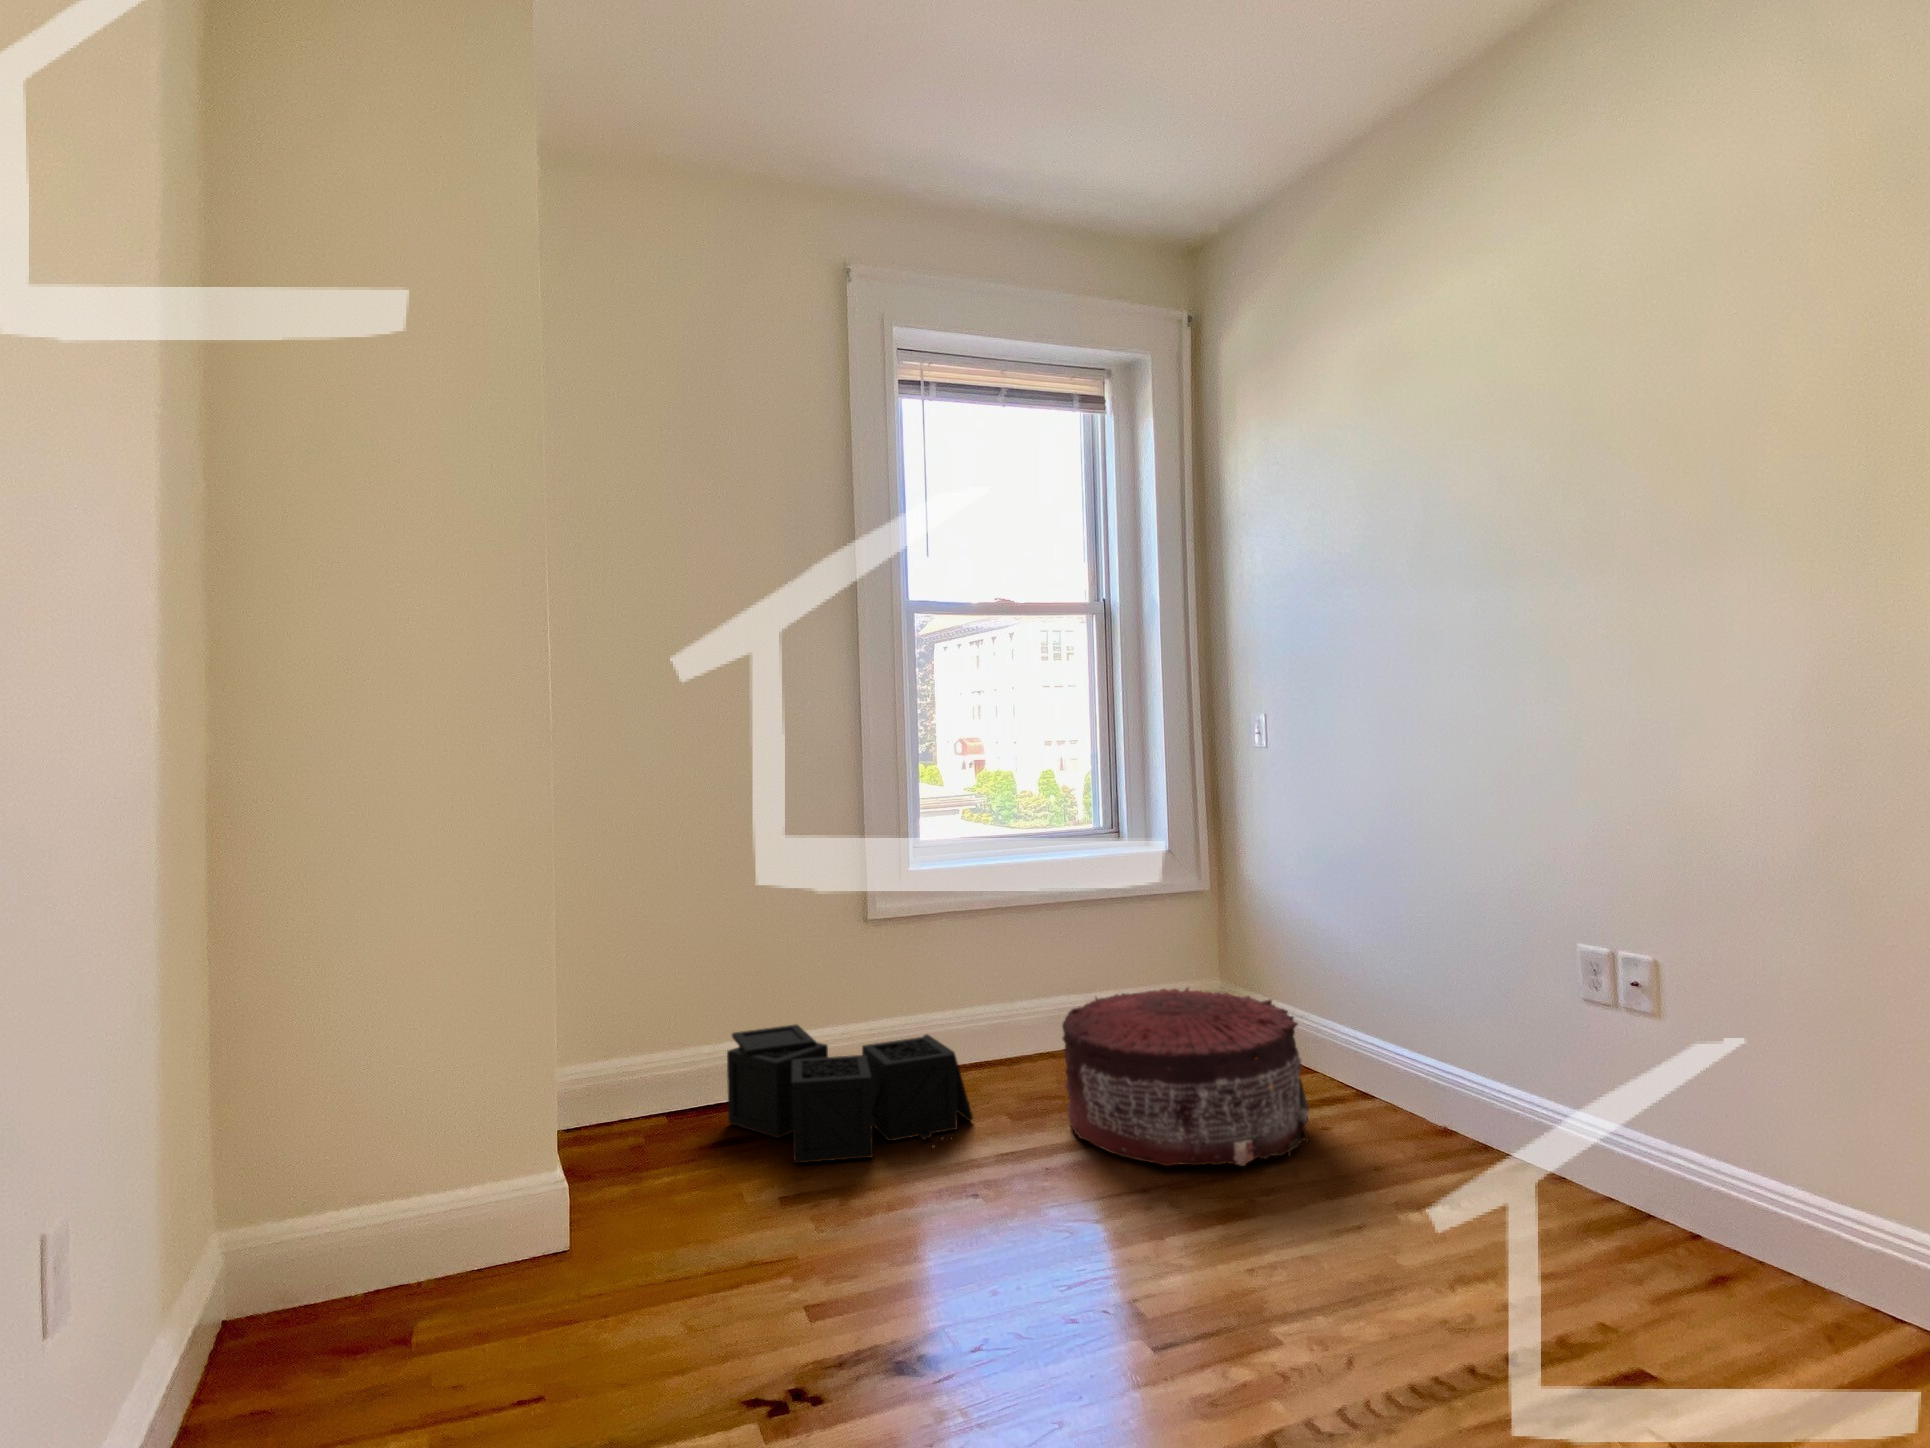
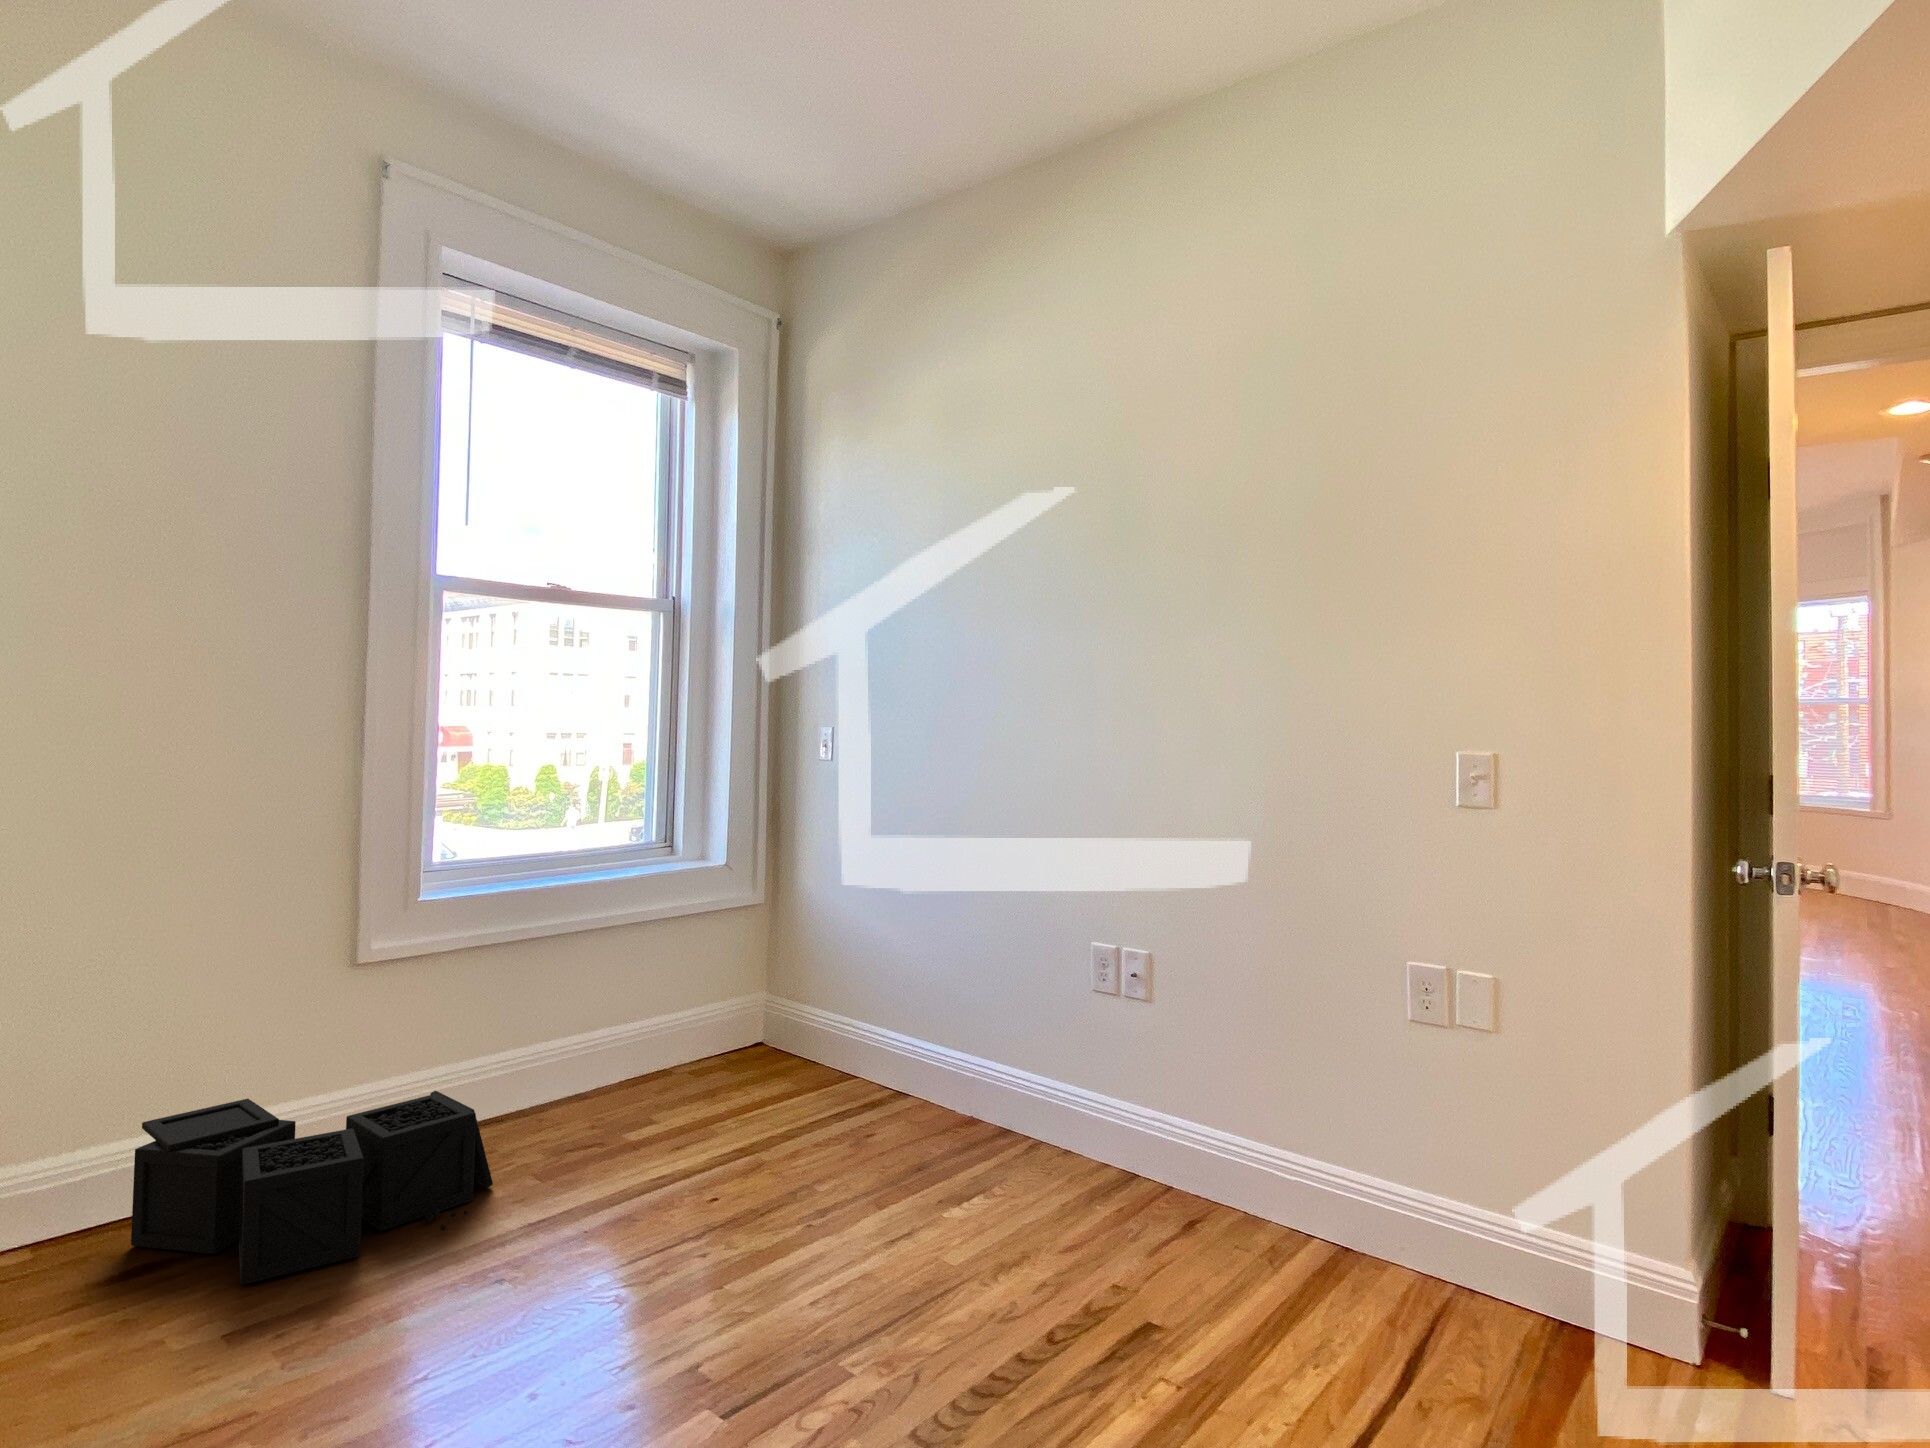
pouf: present [1062,988,1309,1166] -> none [607,1006,860,1204]

